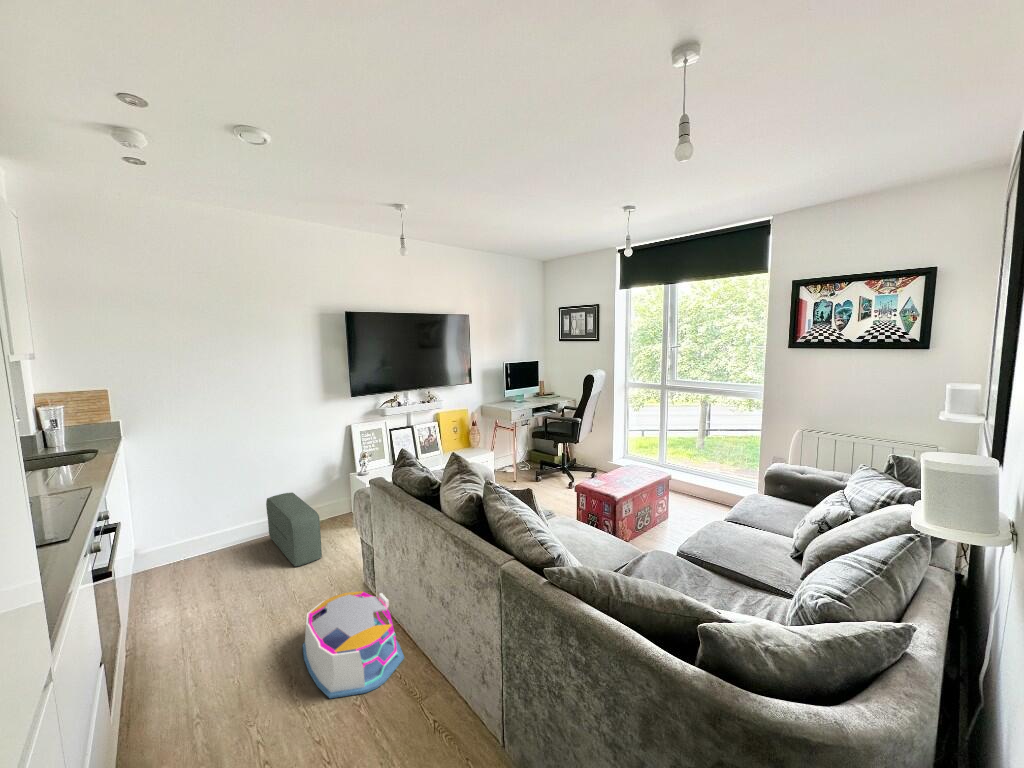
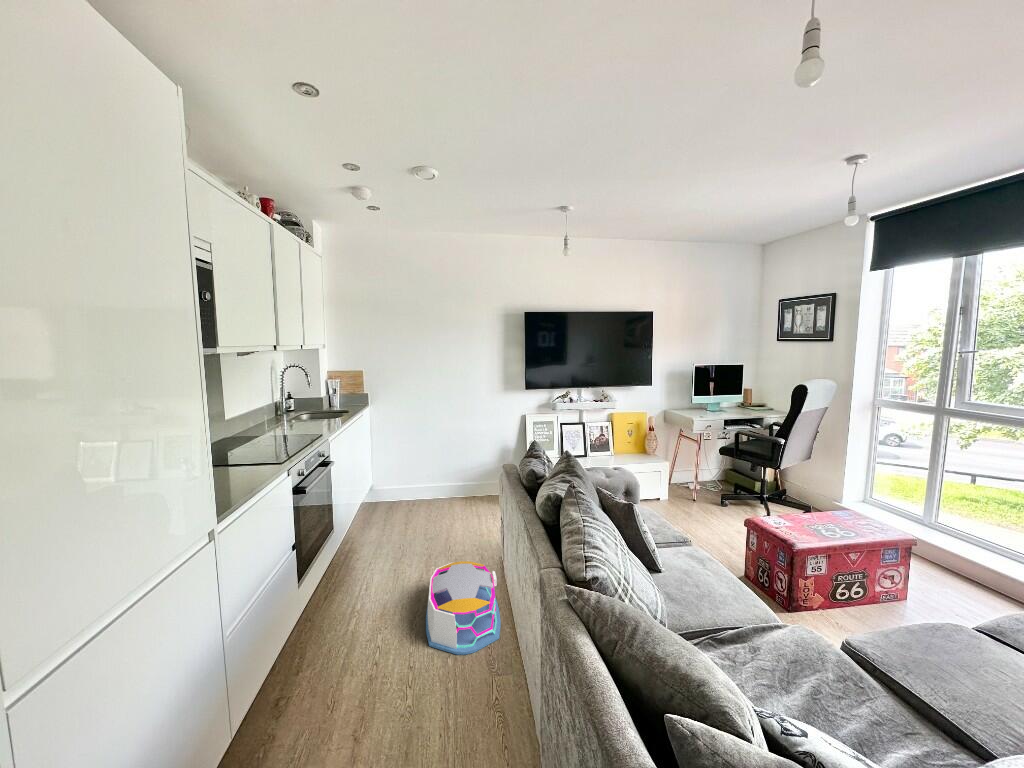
pouf: present [266,493,322,566] -> none [451,466,480,529]

